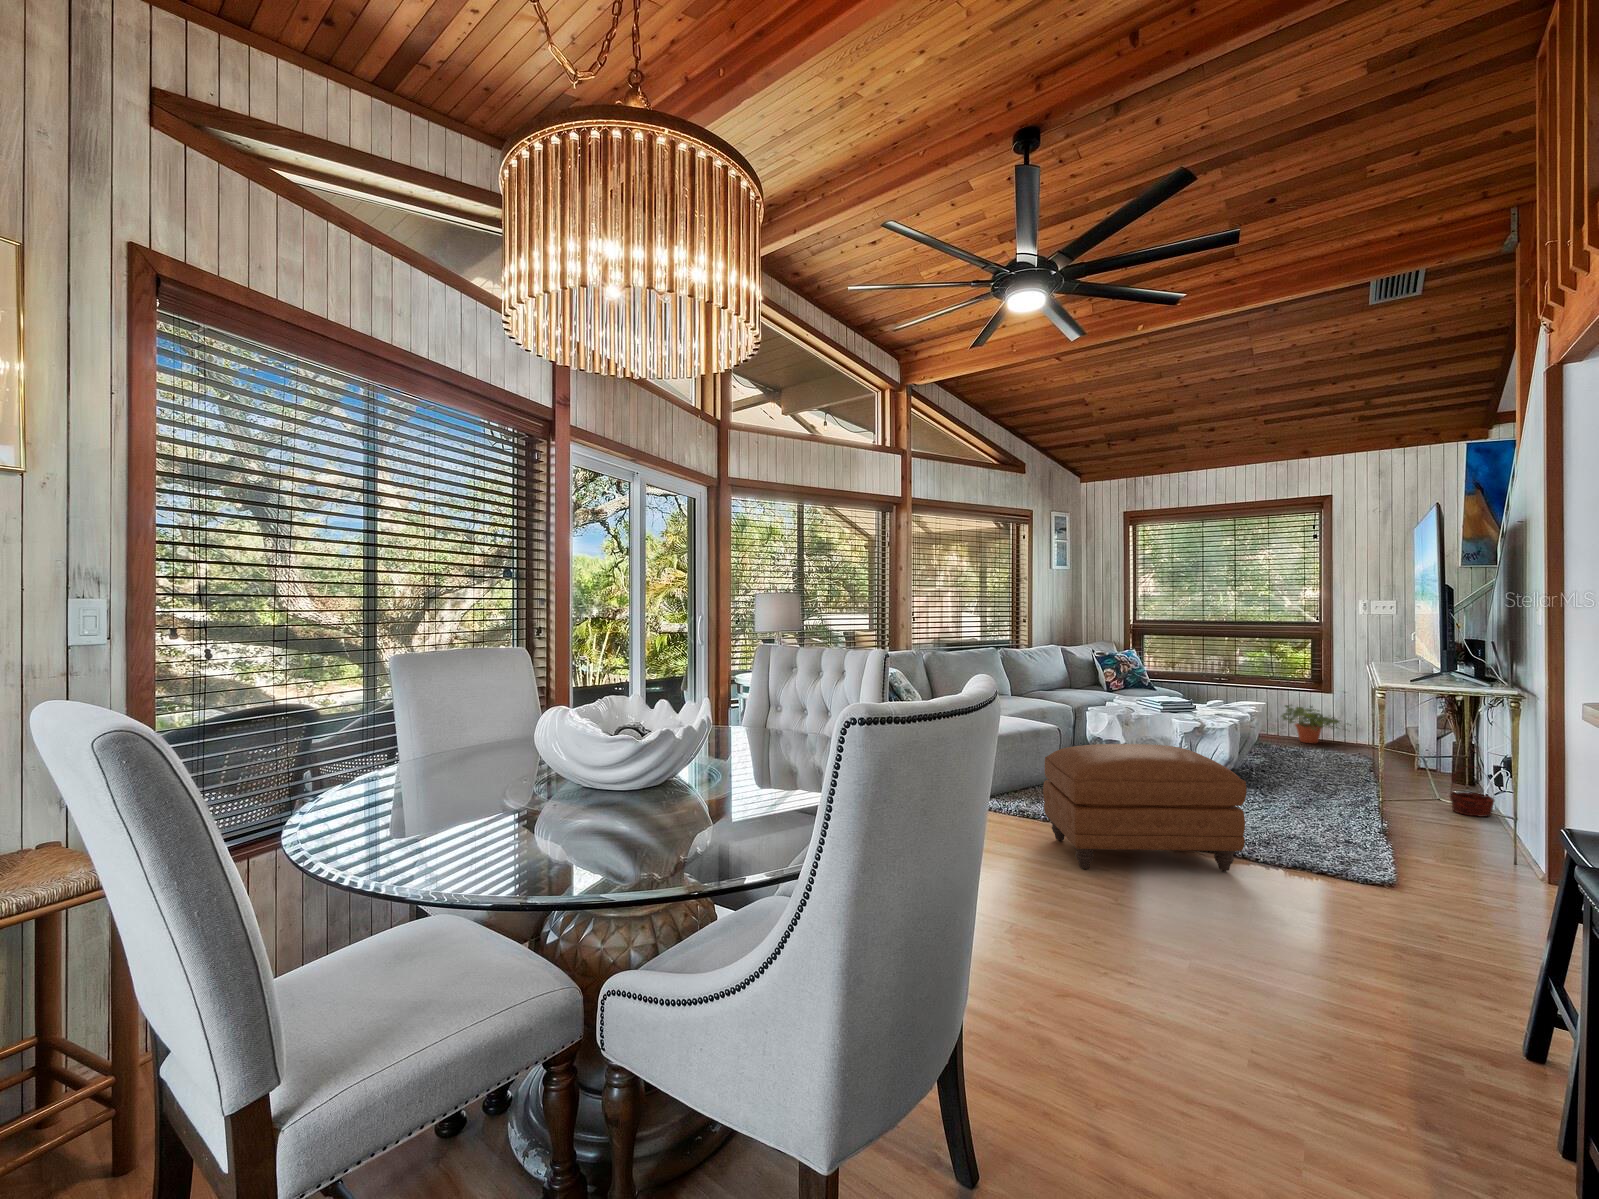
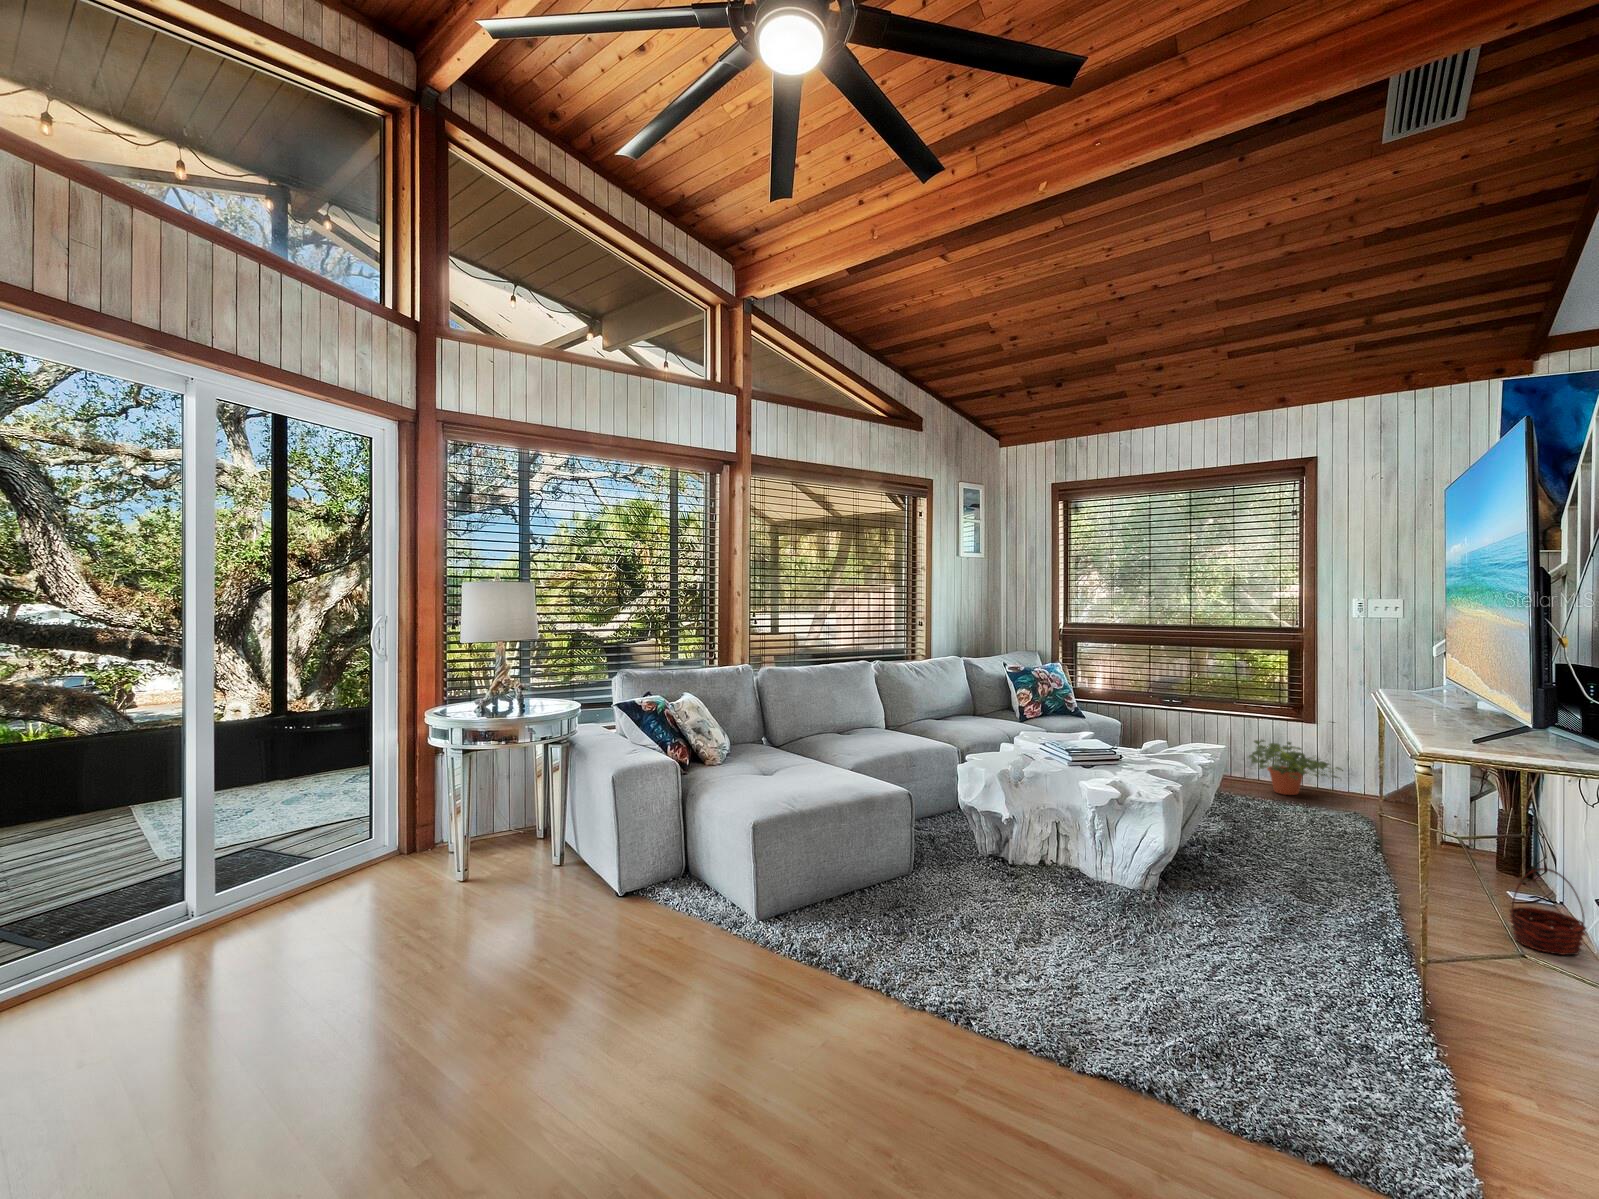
ottoman: present [1043,744,1247,871] -> none [820,860,1166,1138]

